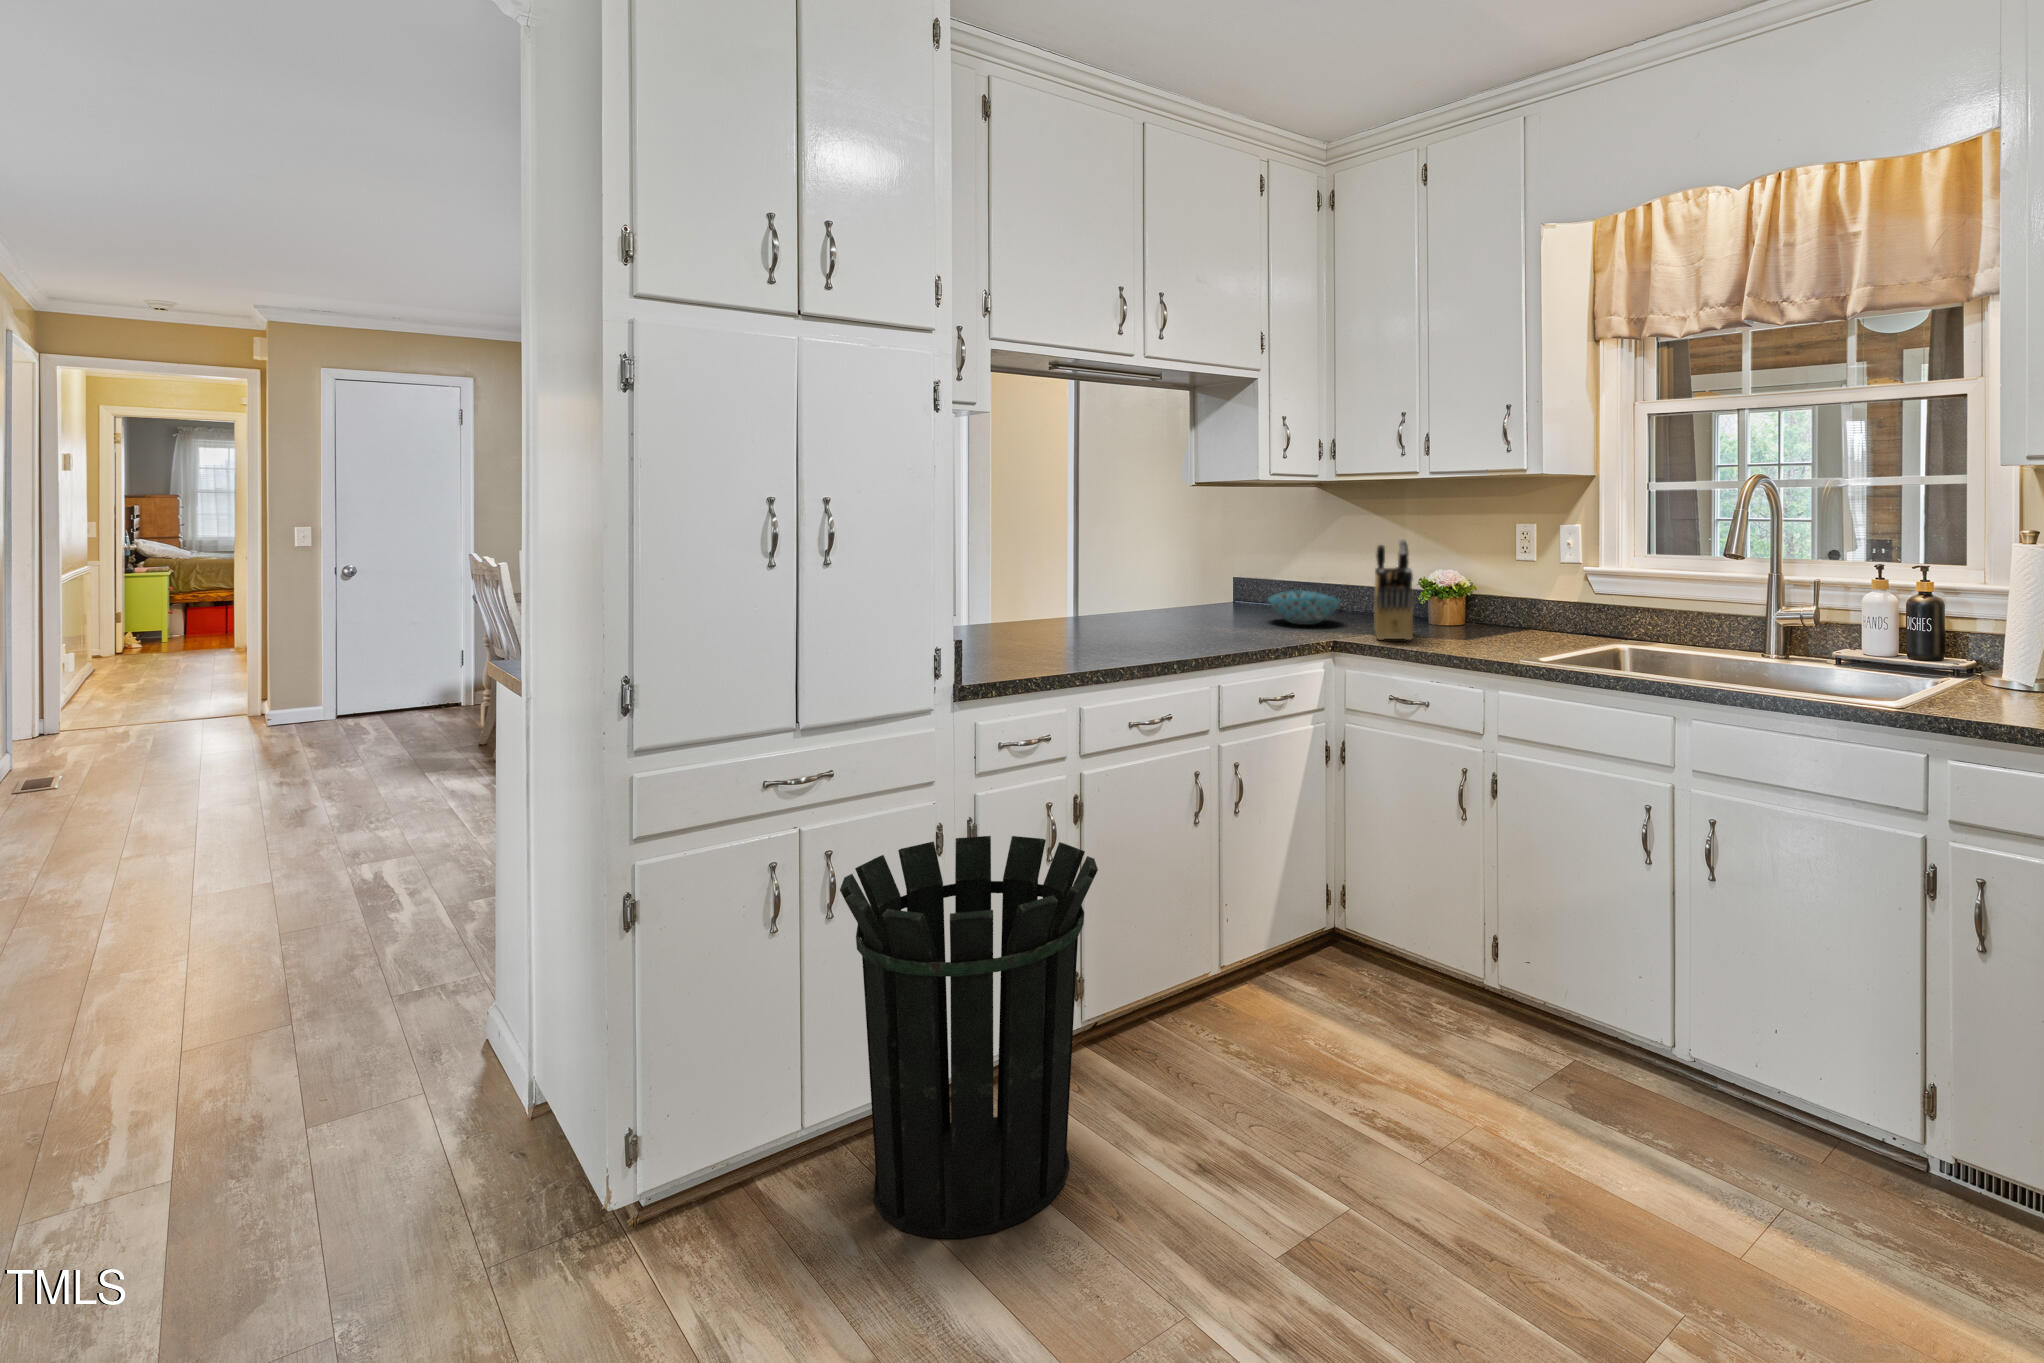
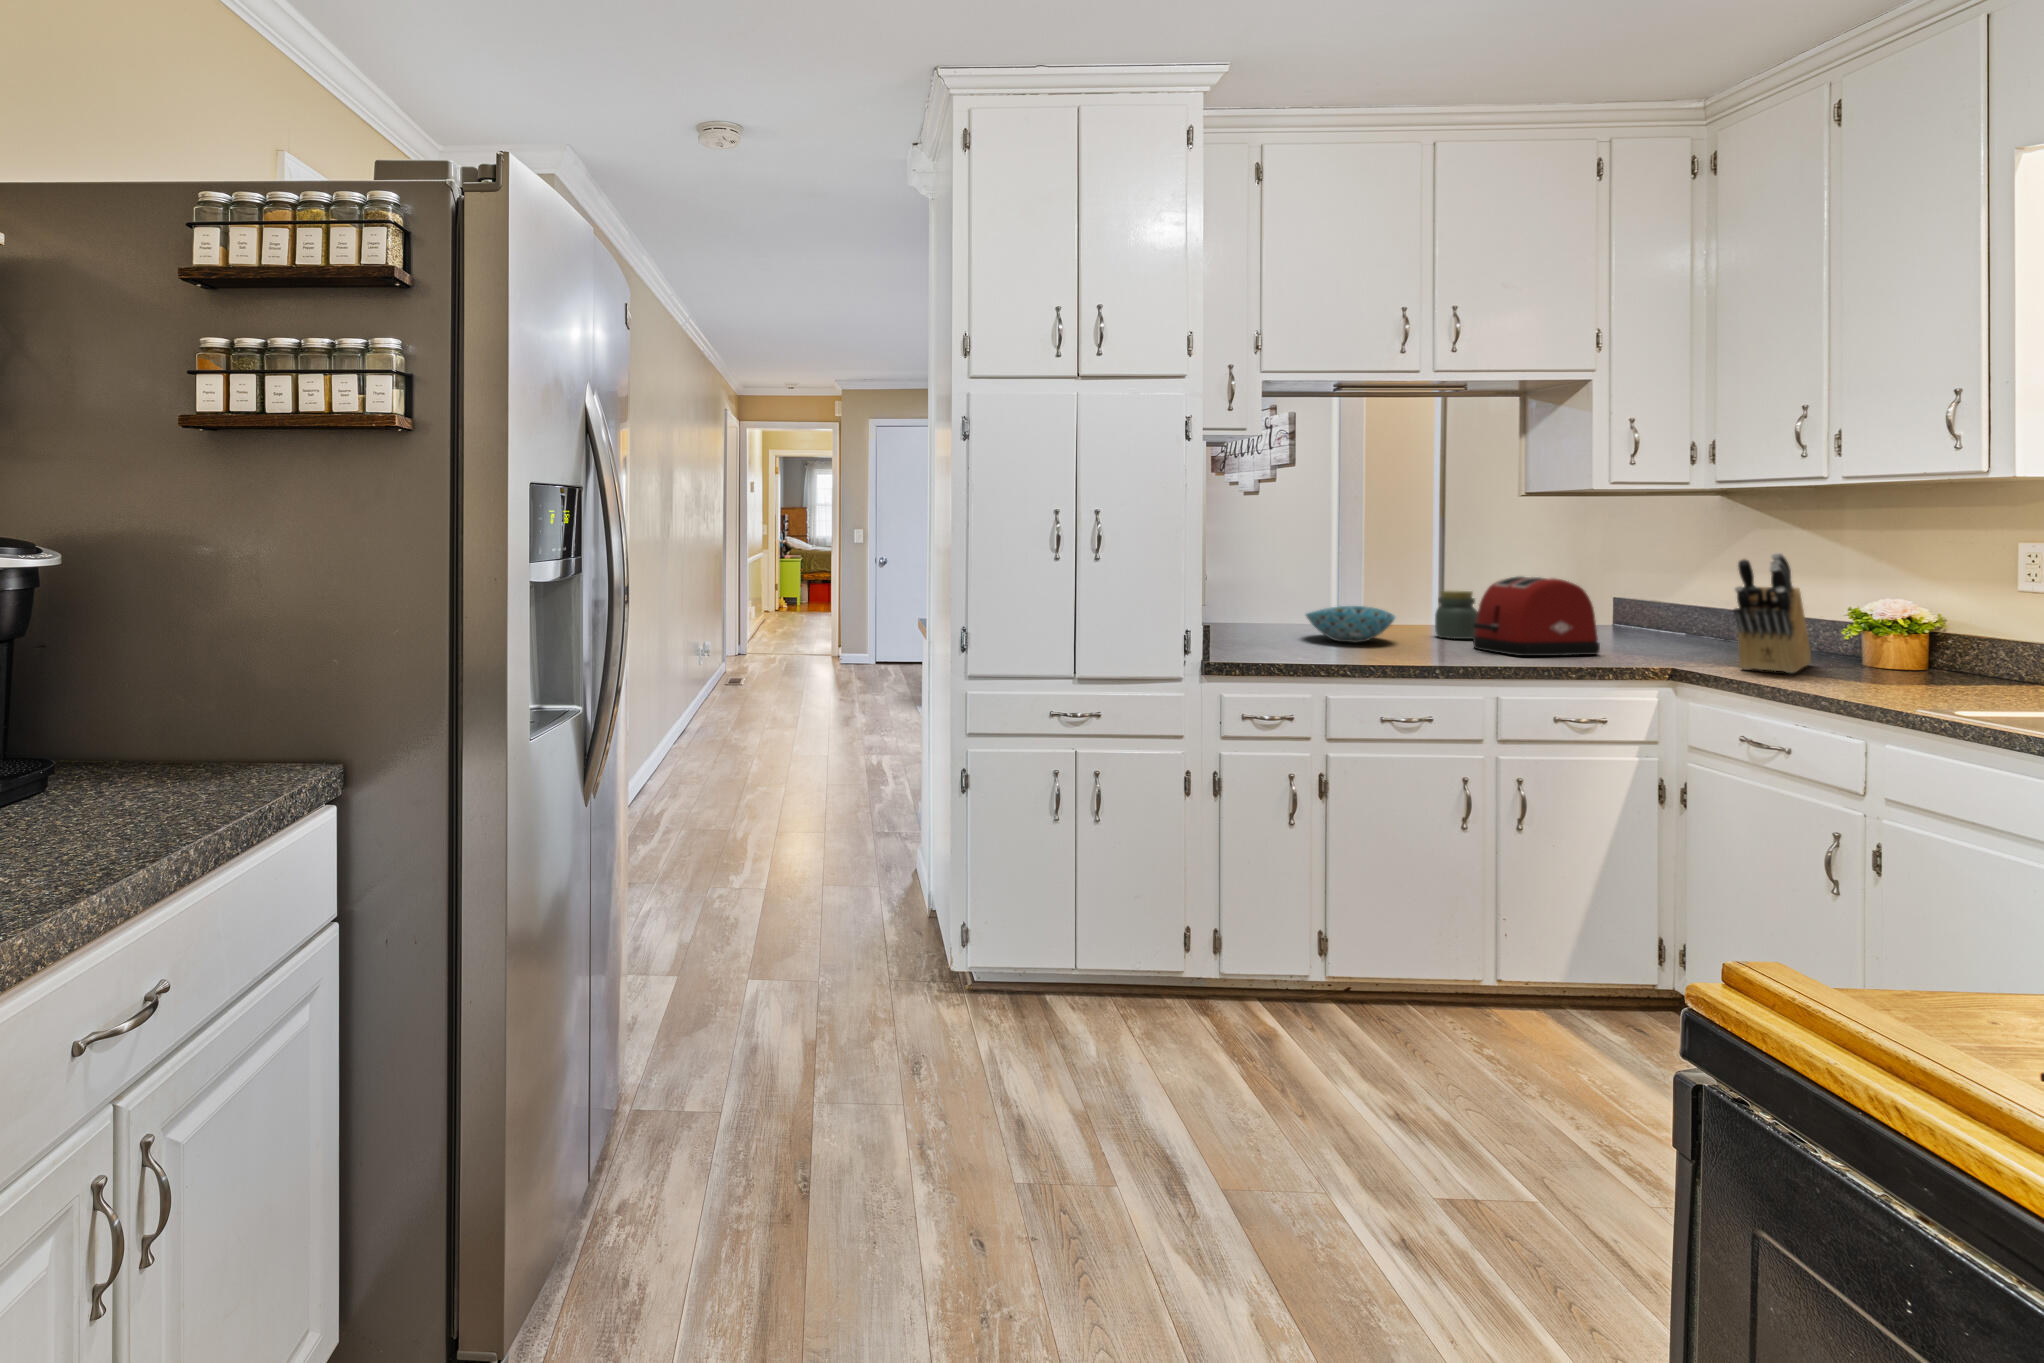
toaster: none [1183,565,1279,644] -> present [1473,576,1600,656]
jar: none [1140,582,1178,631] -> present [1435,591,1478,639]
bowl: present [1268,591,1341,625] -> present [1306,606,1395,643]
waste bin: present [840,836,1098,1238] -> none [1093,781,1304,1087]

